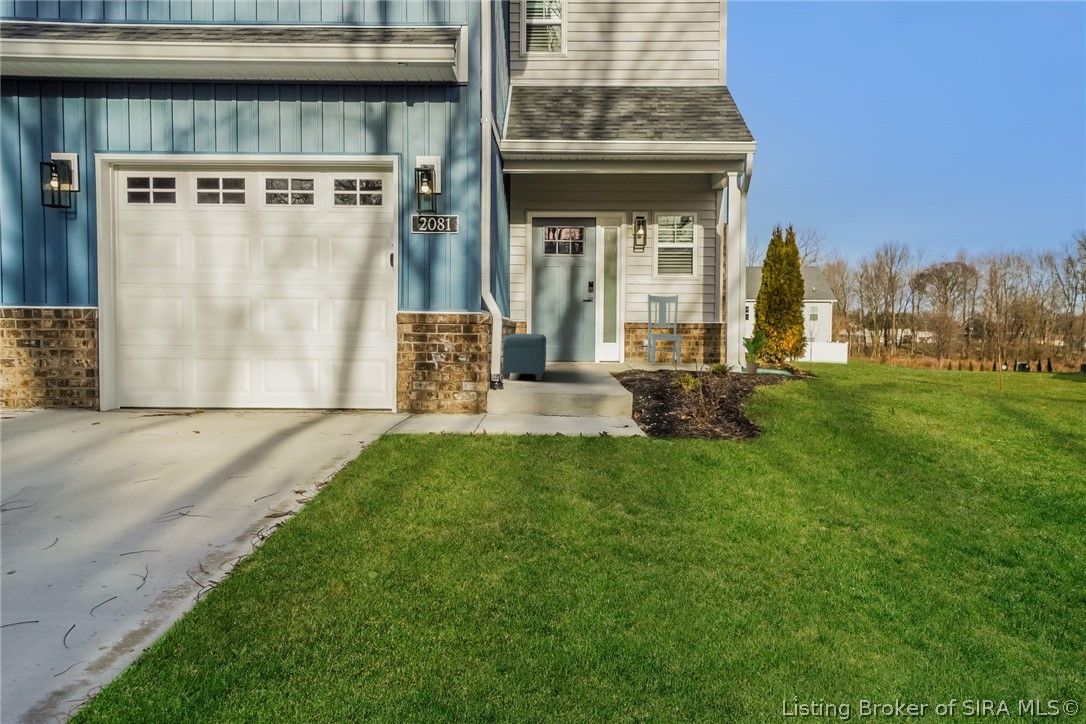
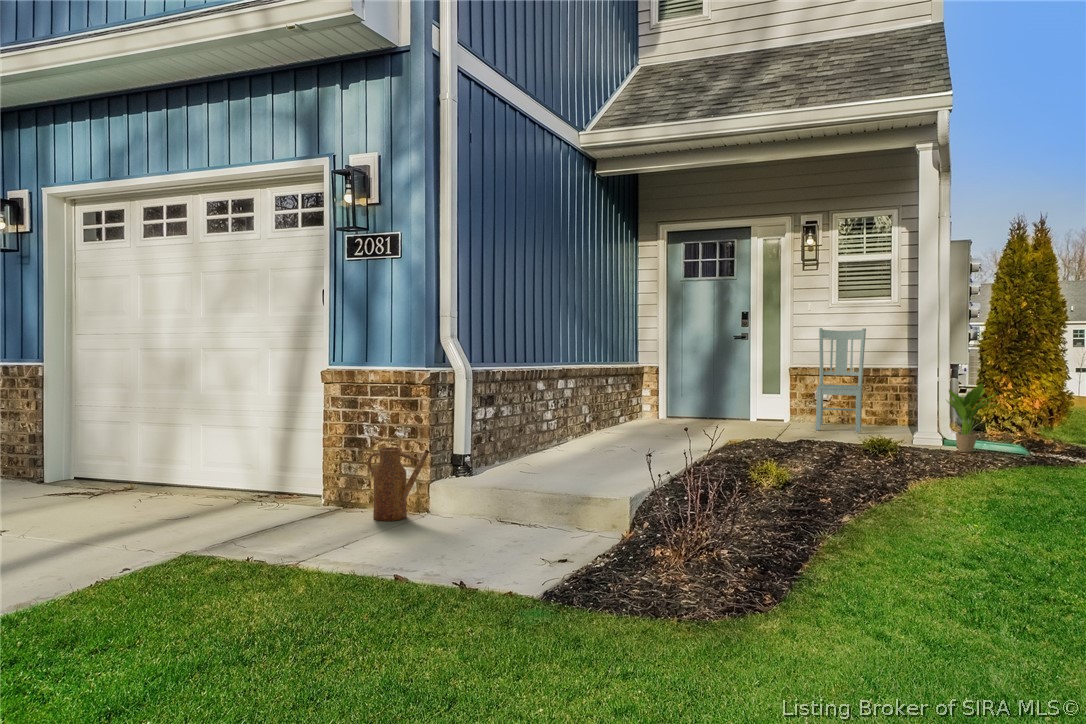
bench: present [503,334,546,380] -> none [520,389,616,460]
watering can: none [446,368,494,417] -> present [368,447,429,521]

